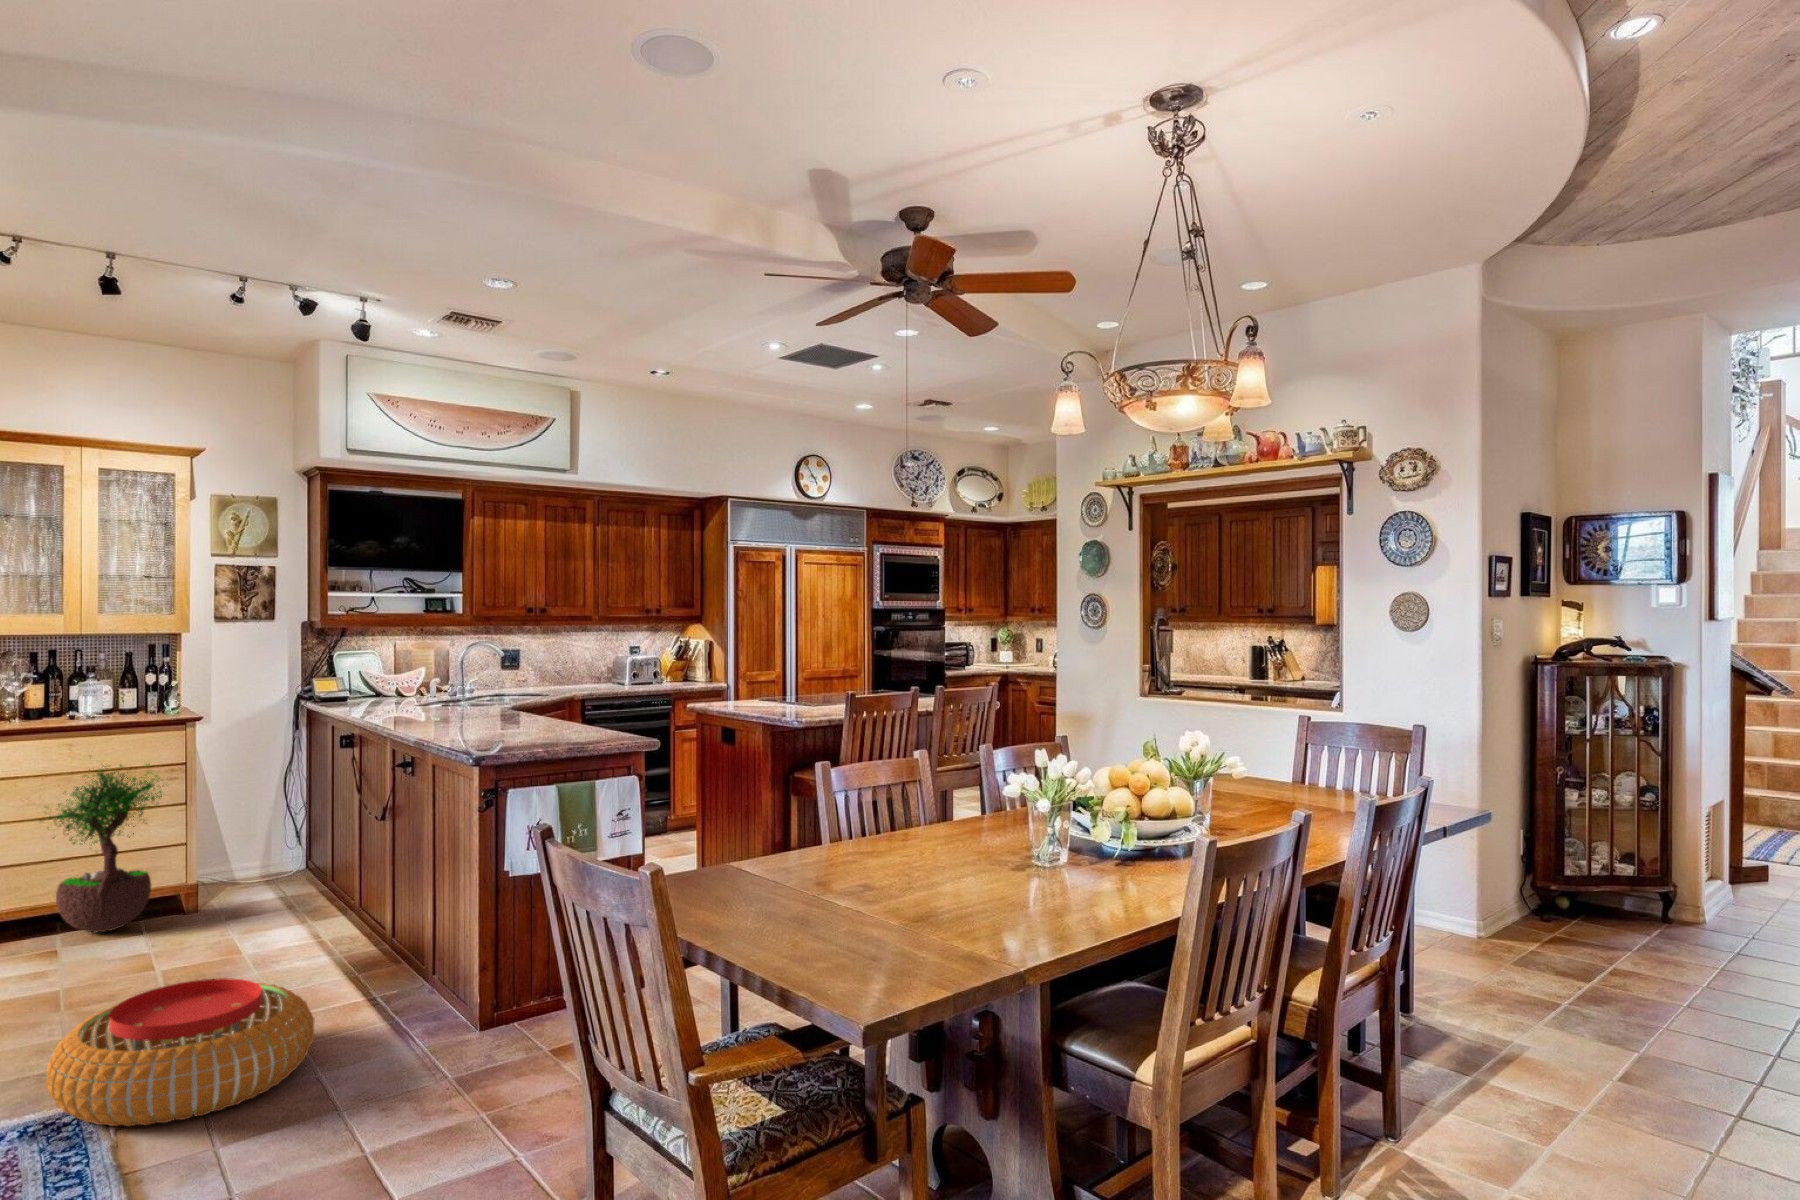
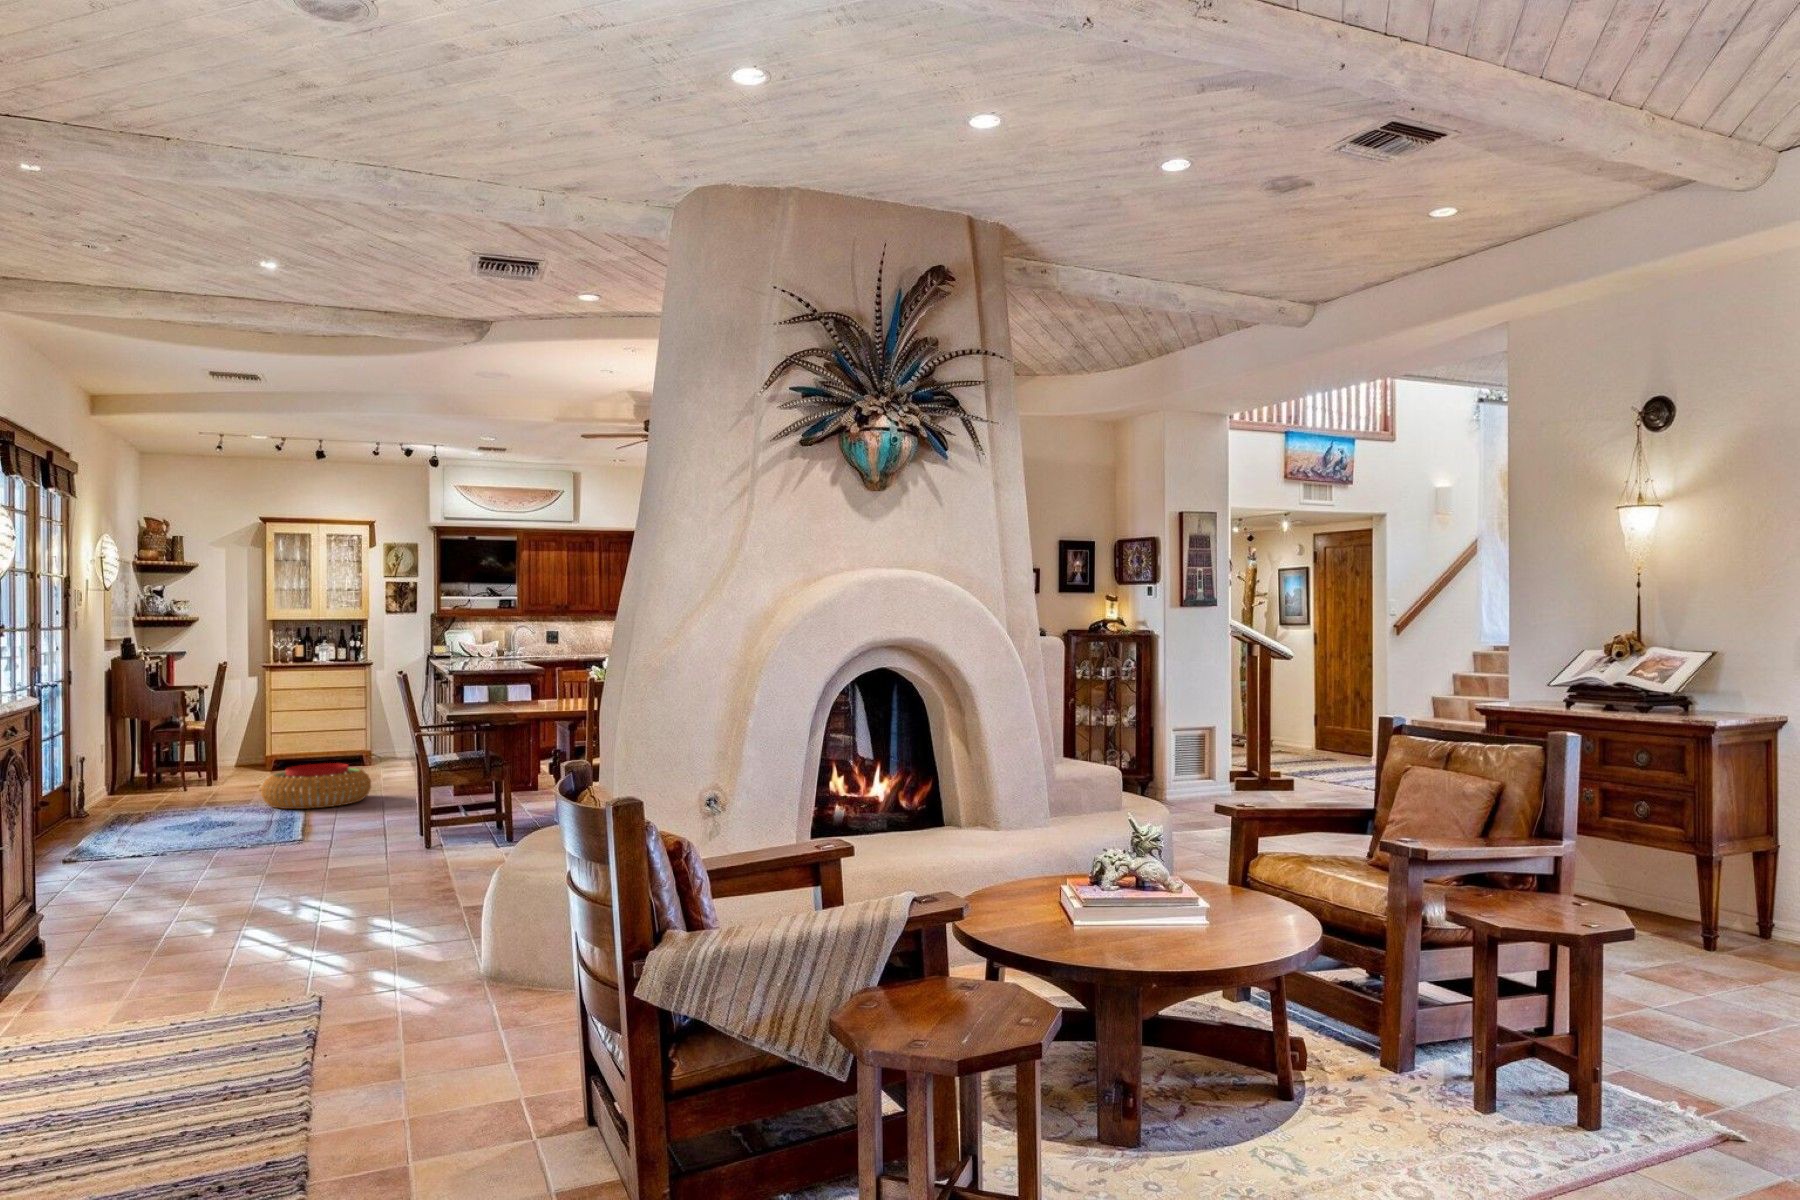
potted tree: present [42,764,162,932] -> none [292,678,352,770]

